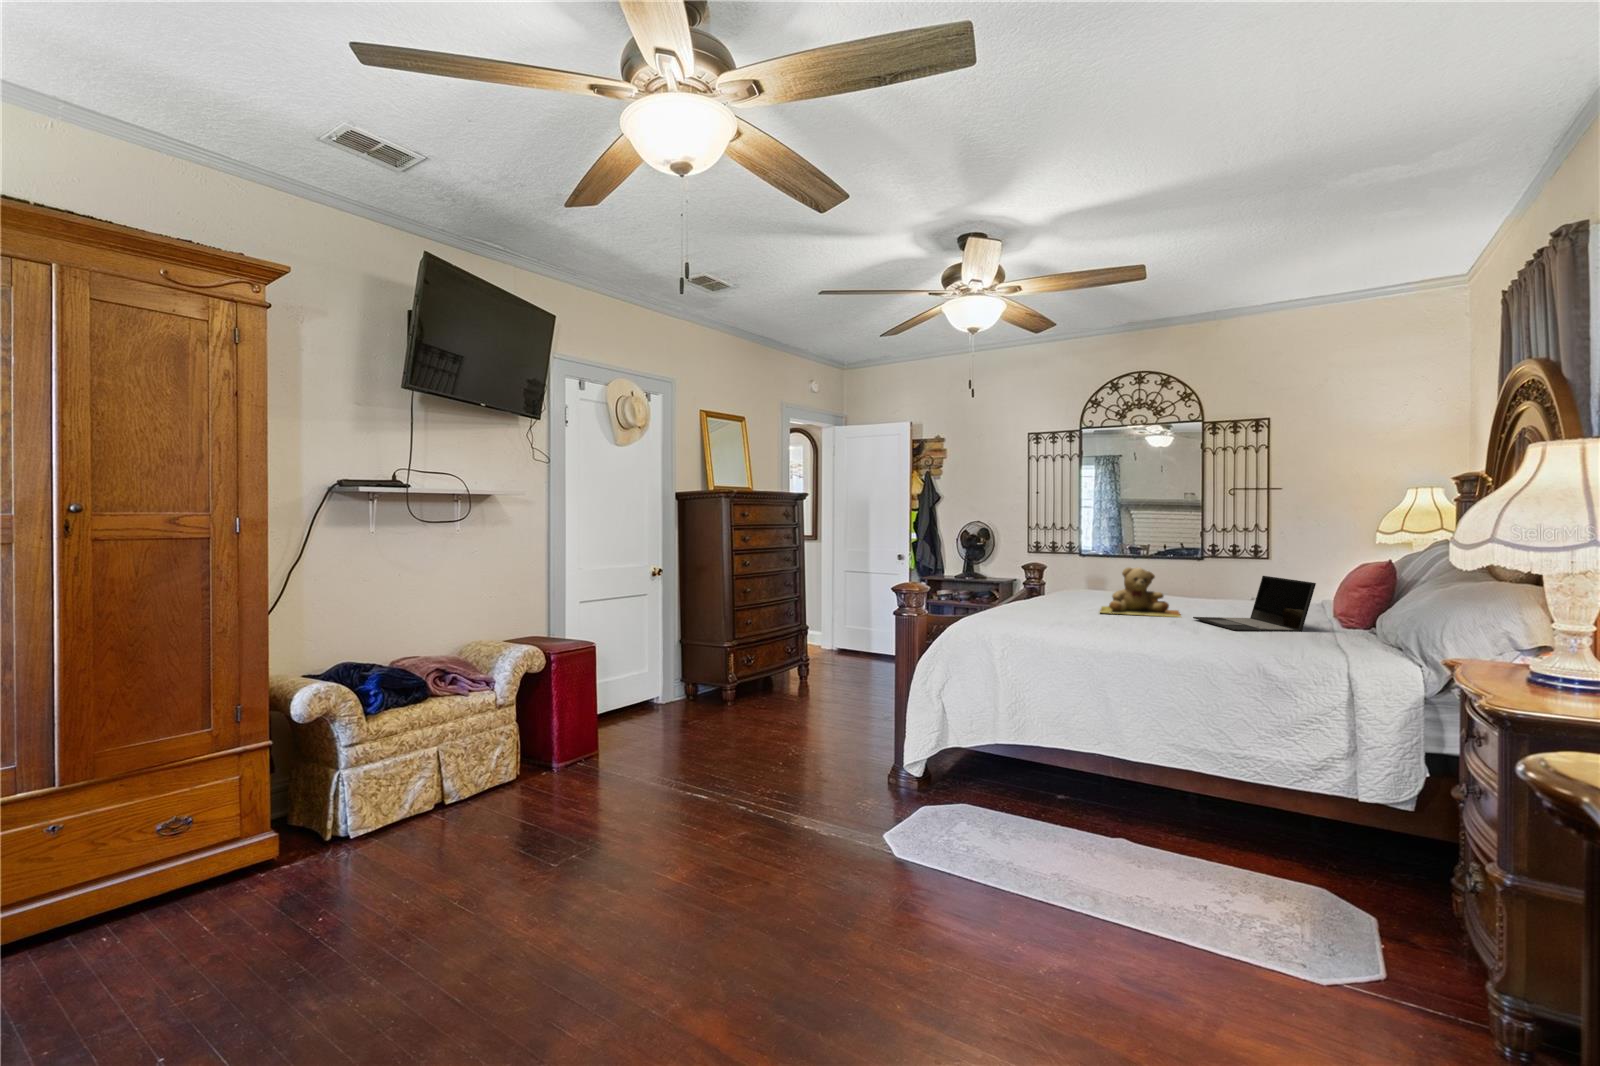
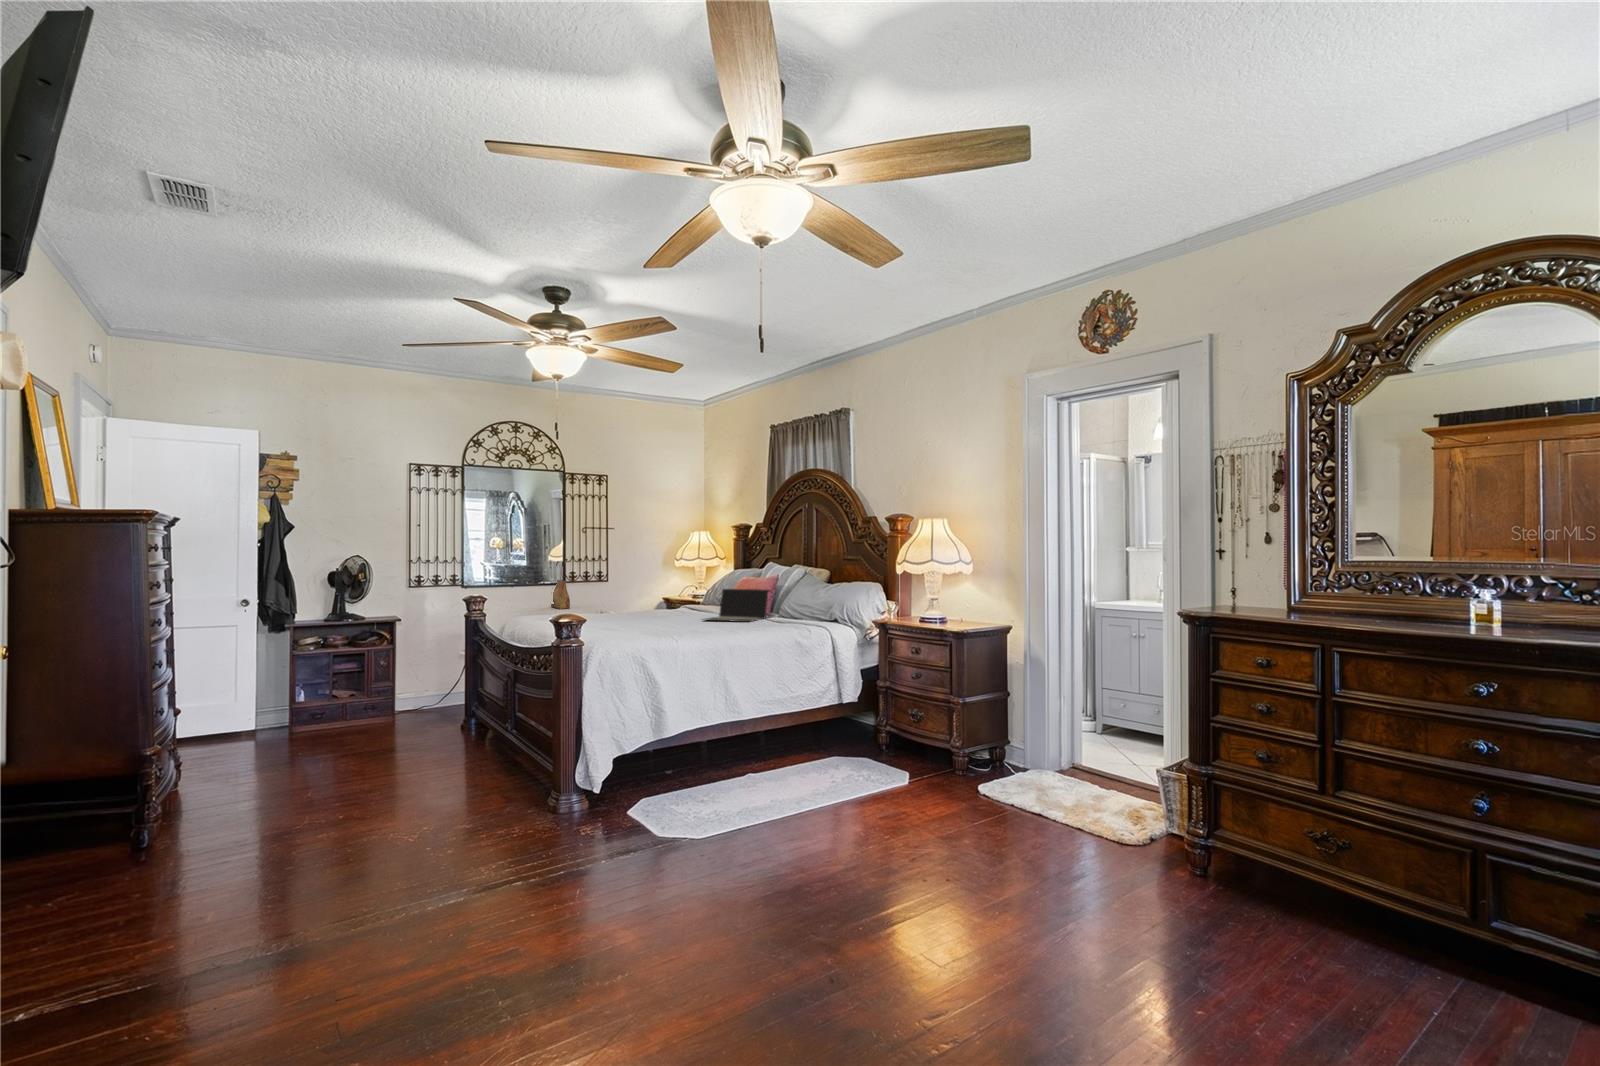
tote bag: none [1180,530,1201,588] -> present [551,561,570,609]
teddy bear: present [1100,568,1181,617] -> none [616,589,688,625]

